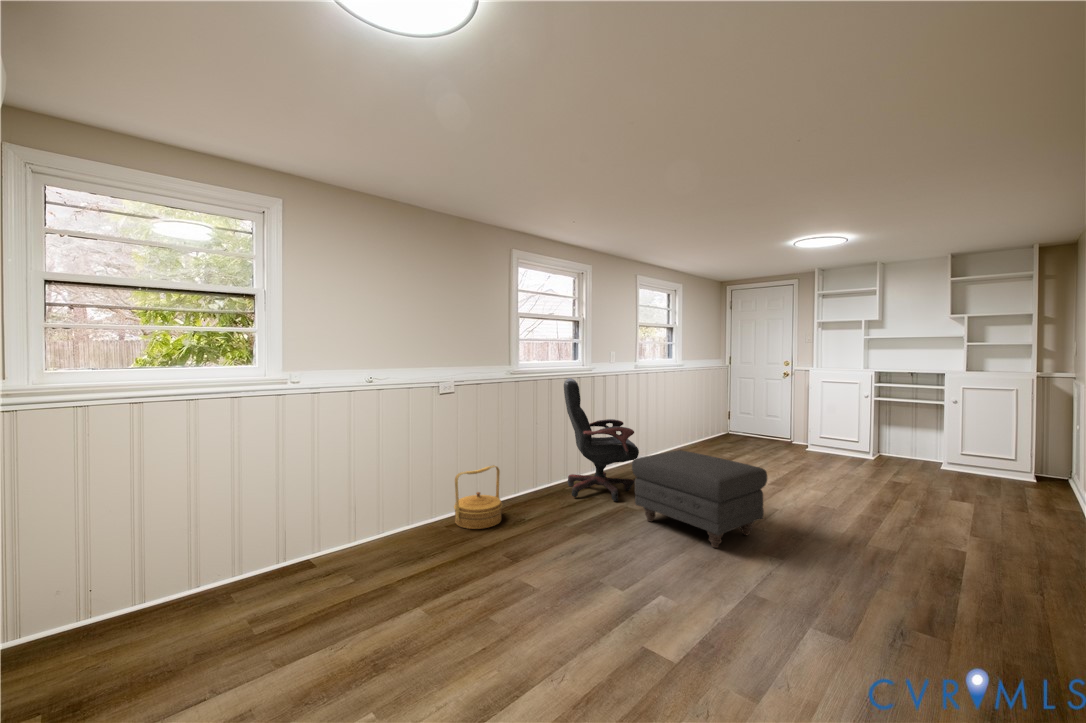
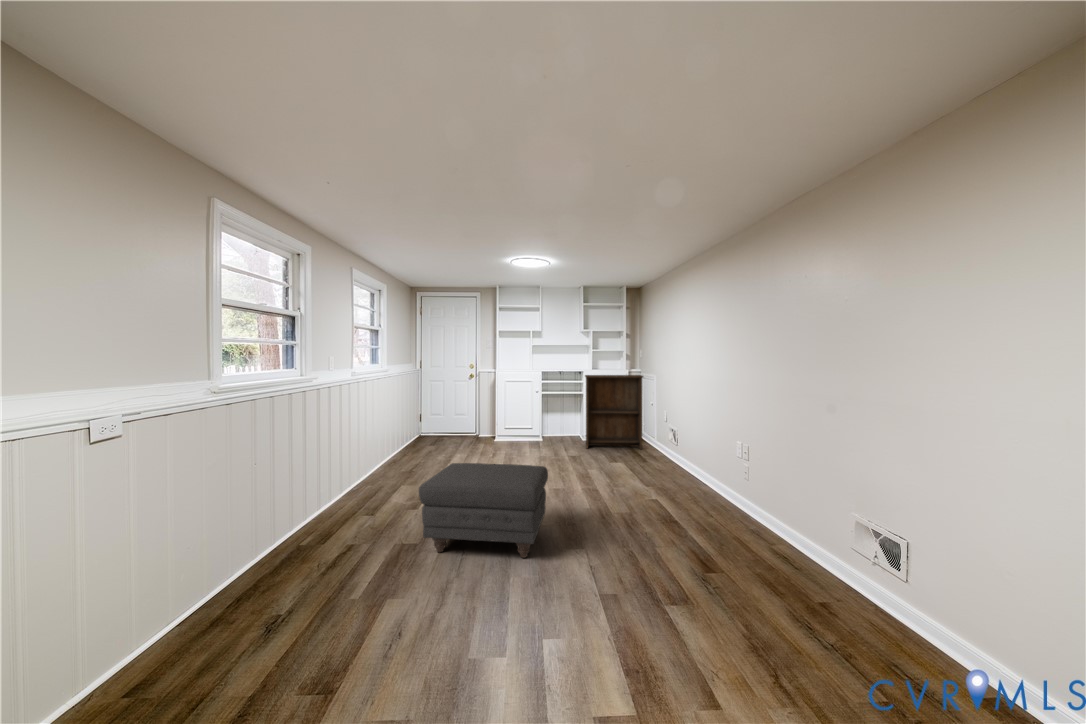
office chair: present [564,378,639,501] -> none [288,393,403,552]
bookshelf: none [932,378,1050,496] -> present [585,375,643,449]
woven basket: present [454,465,502,529] -> none [126,546,235,680]

